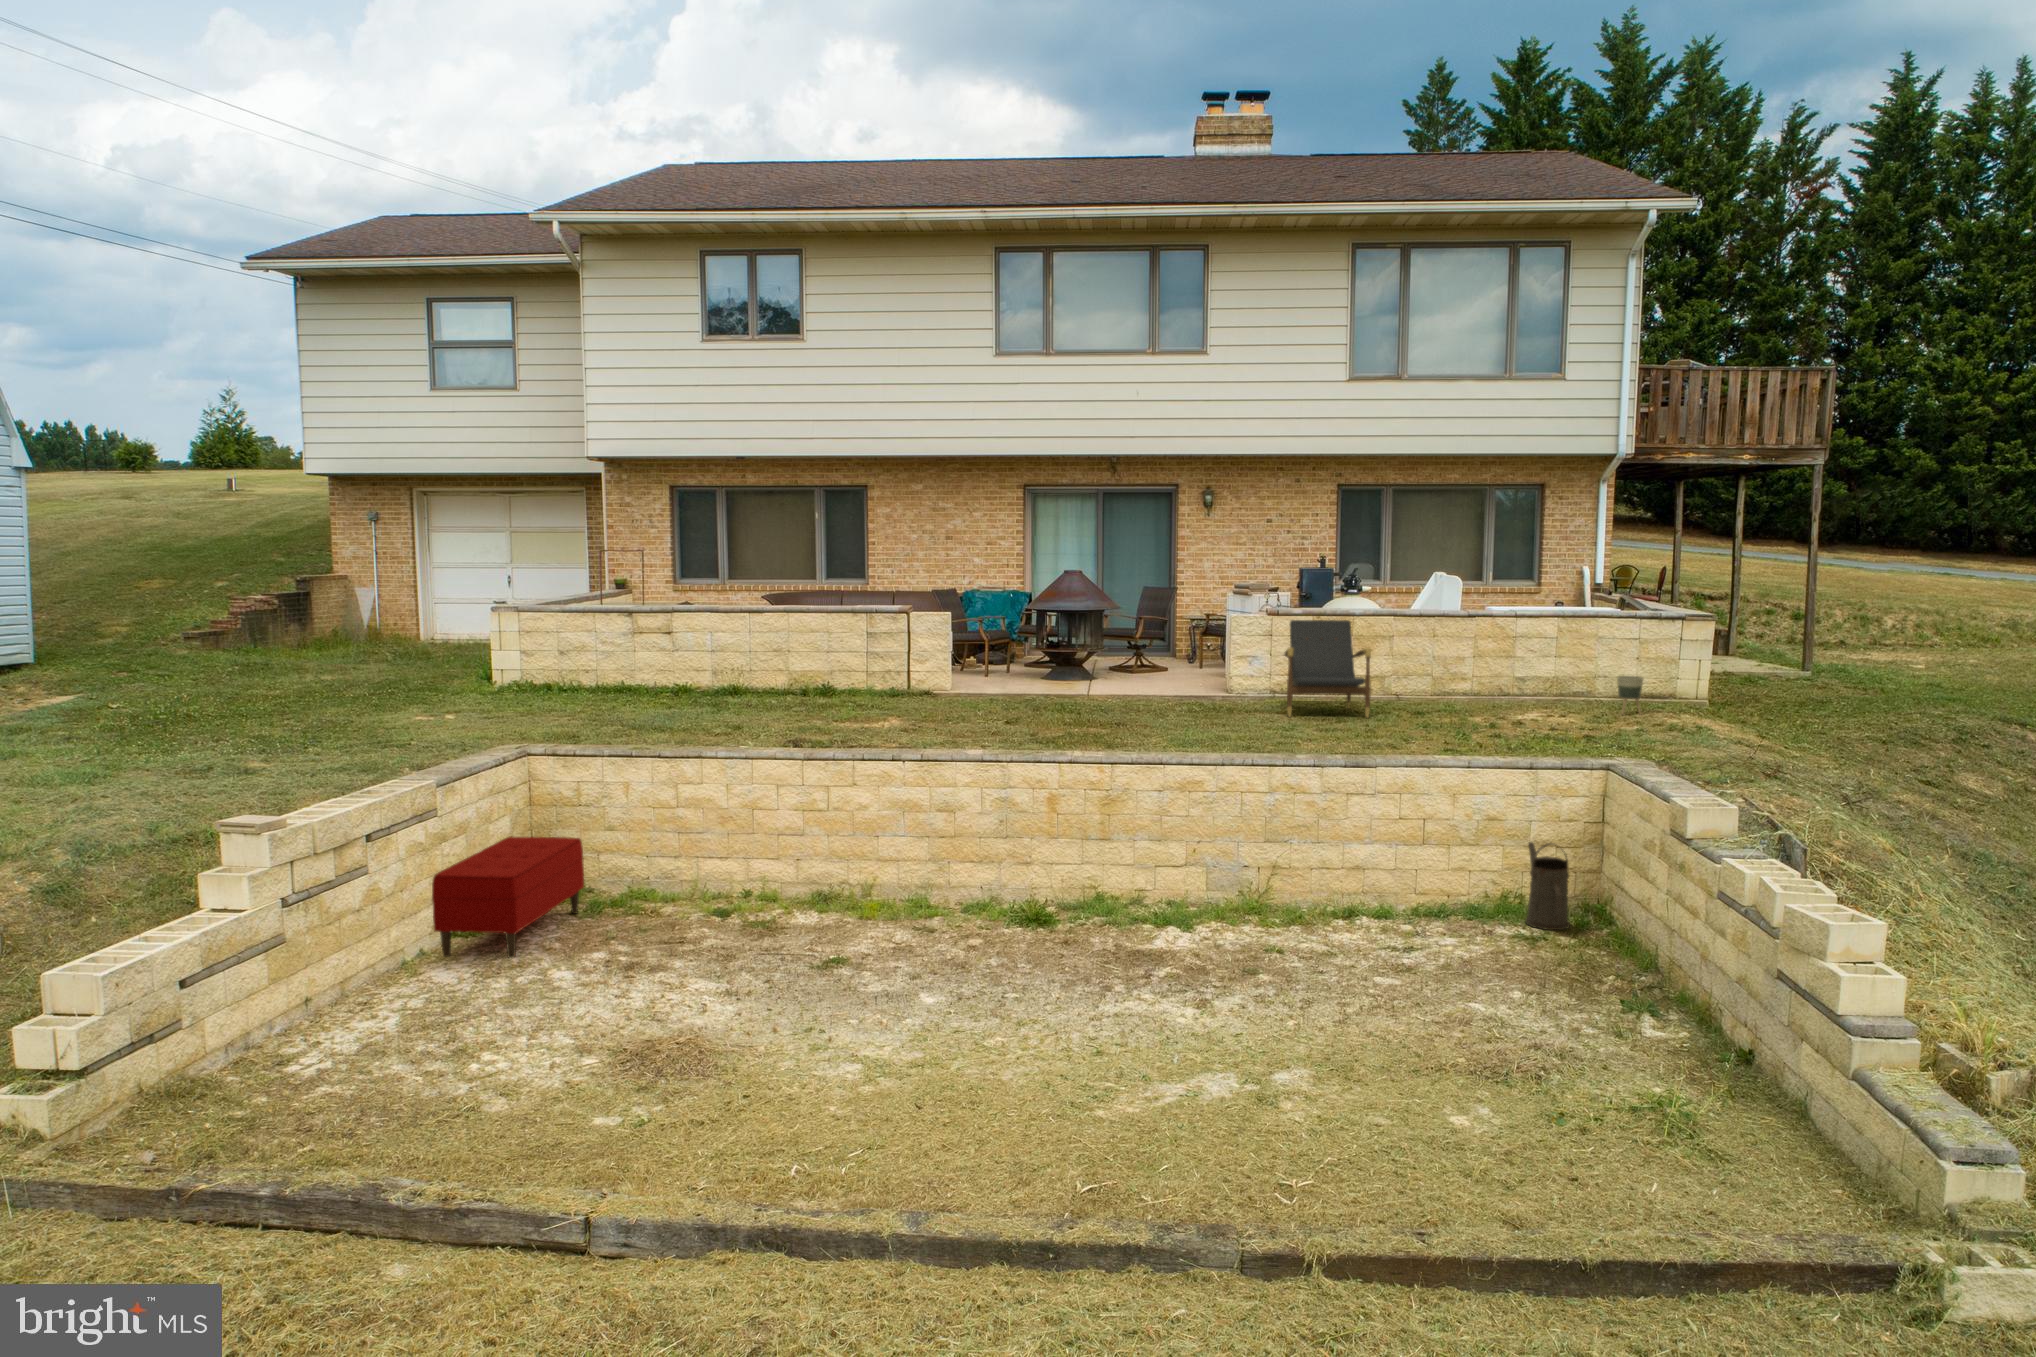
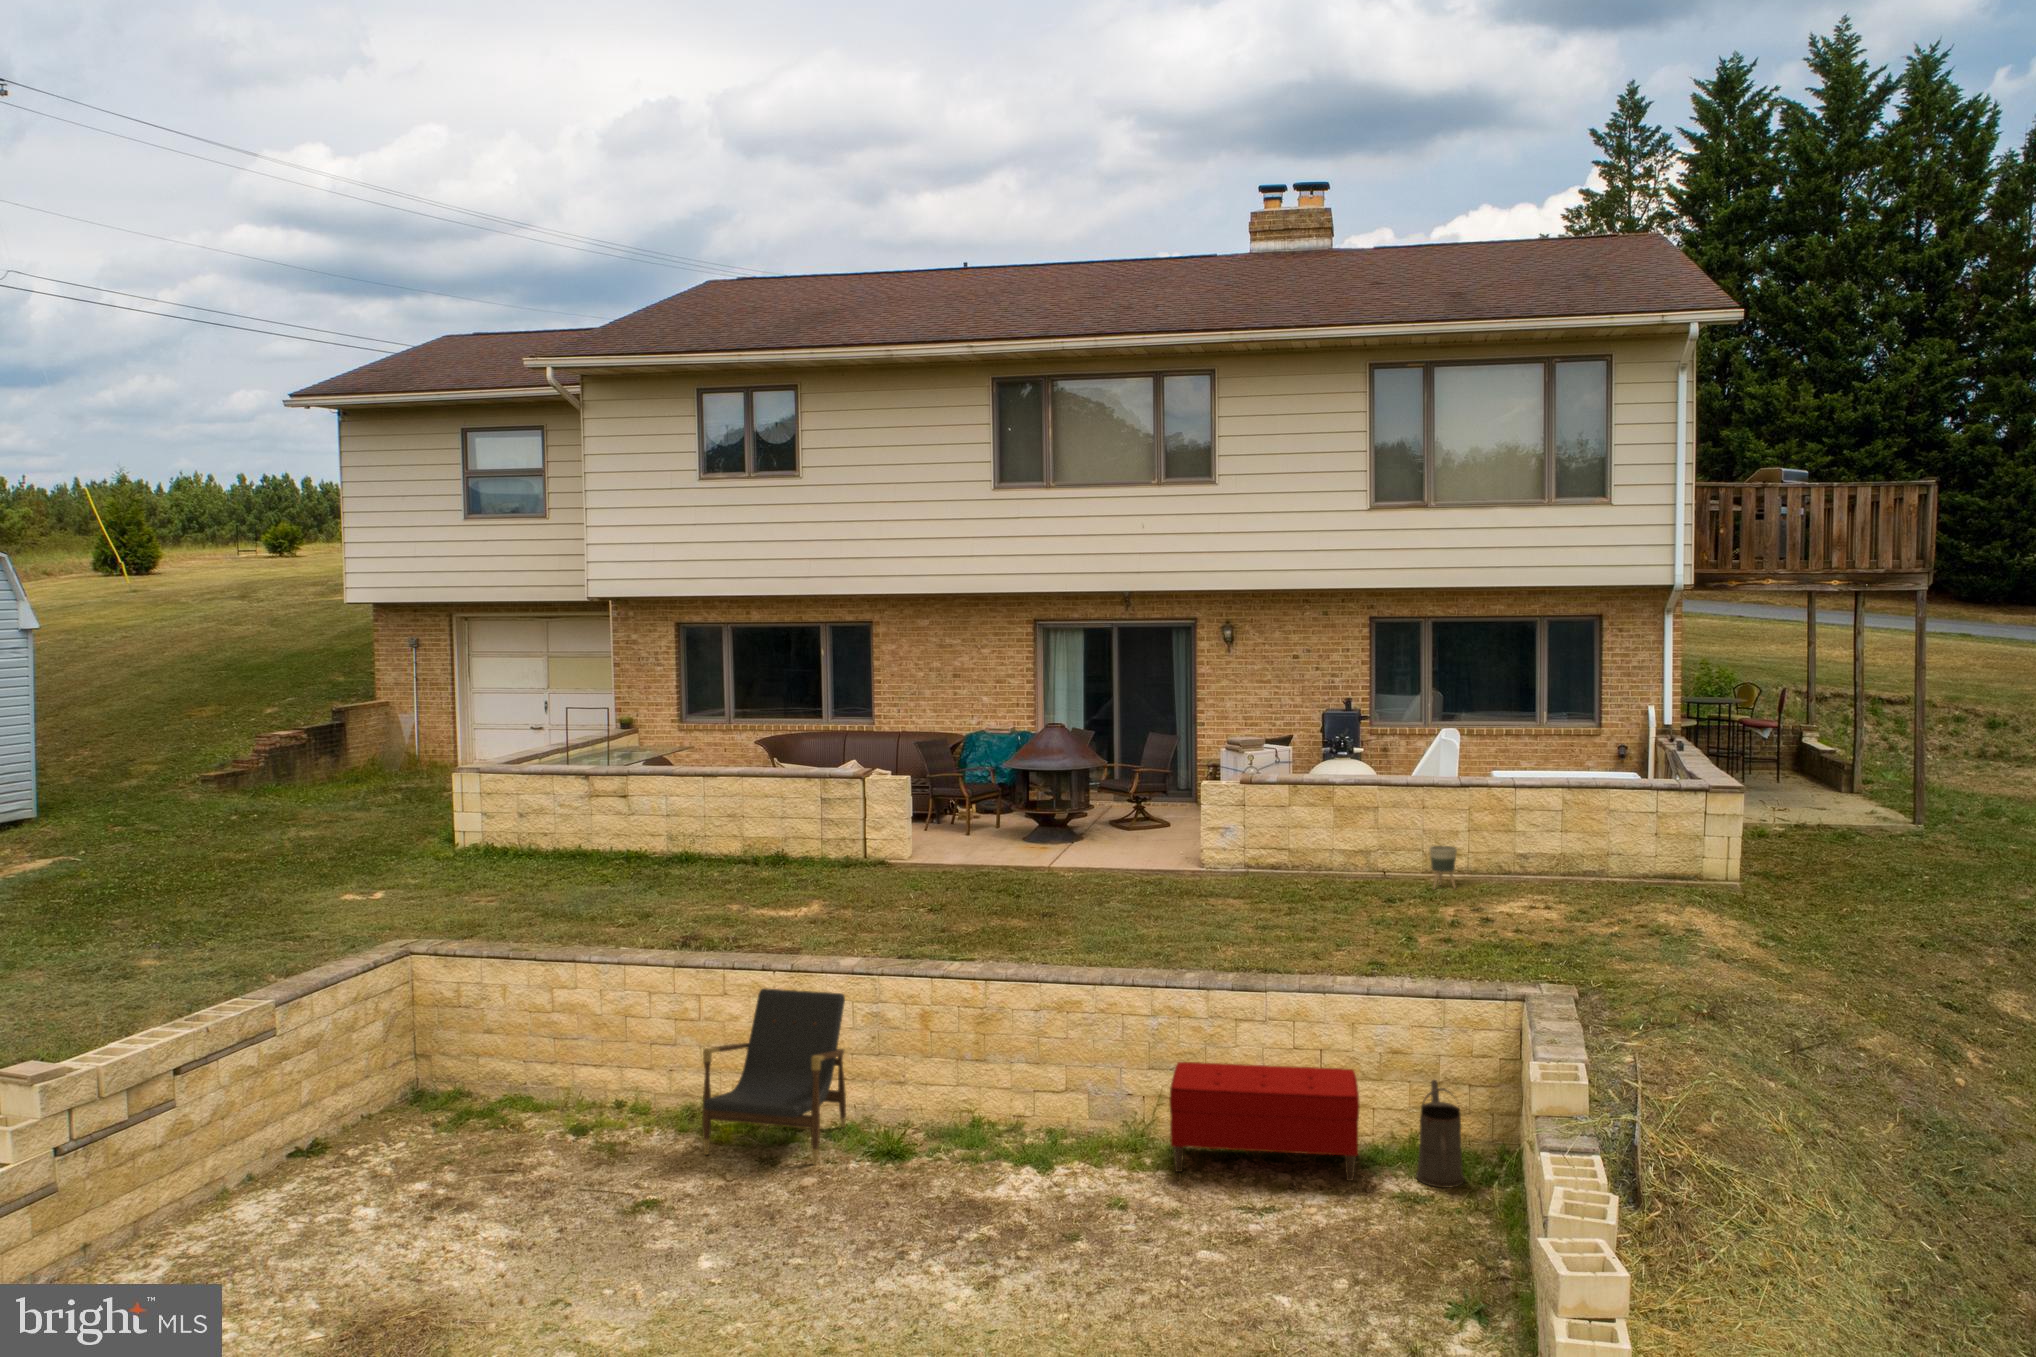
lounge chair: present [1285,620,1371,718] -> present [702,988,846,1165]
planter: present [1617,676,1643,715] -> present [1430,846,1457,888]
bench: present [432,837,584,958] -> present [1169,1062,1360,1181]

